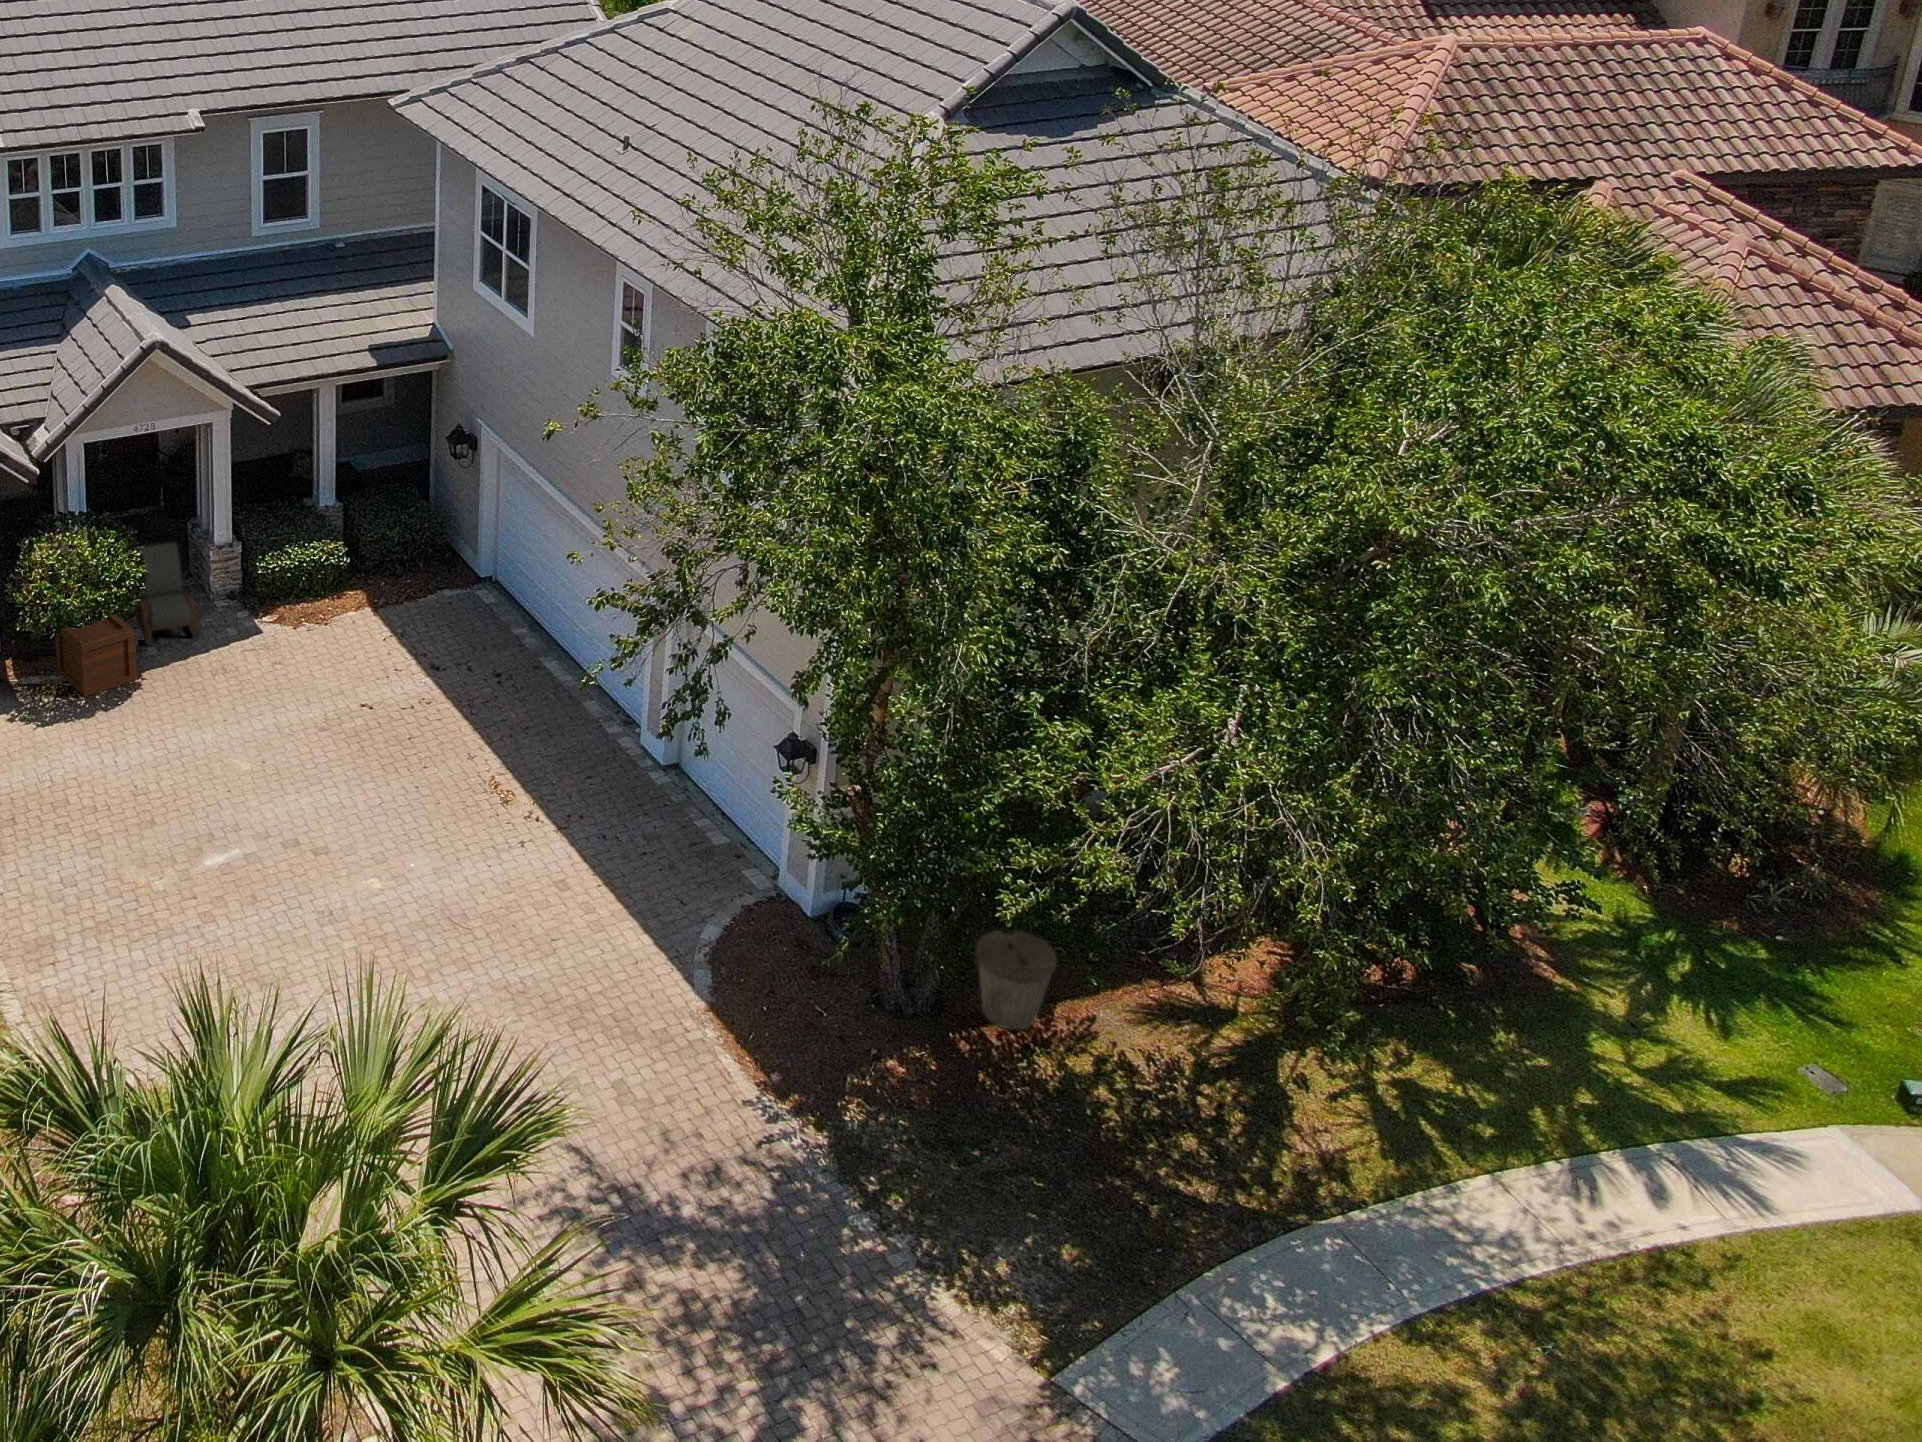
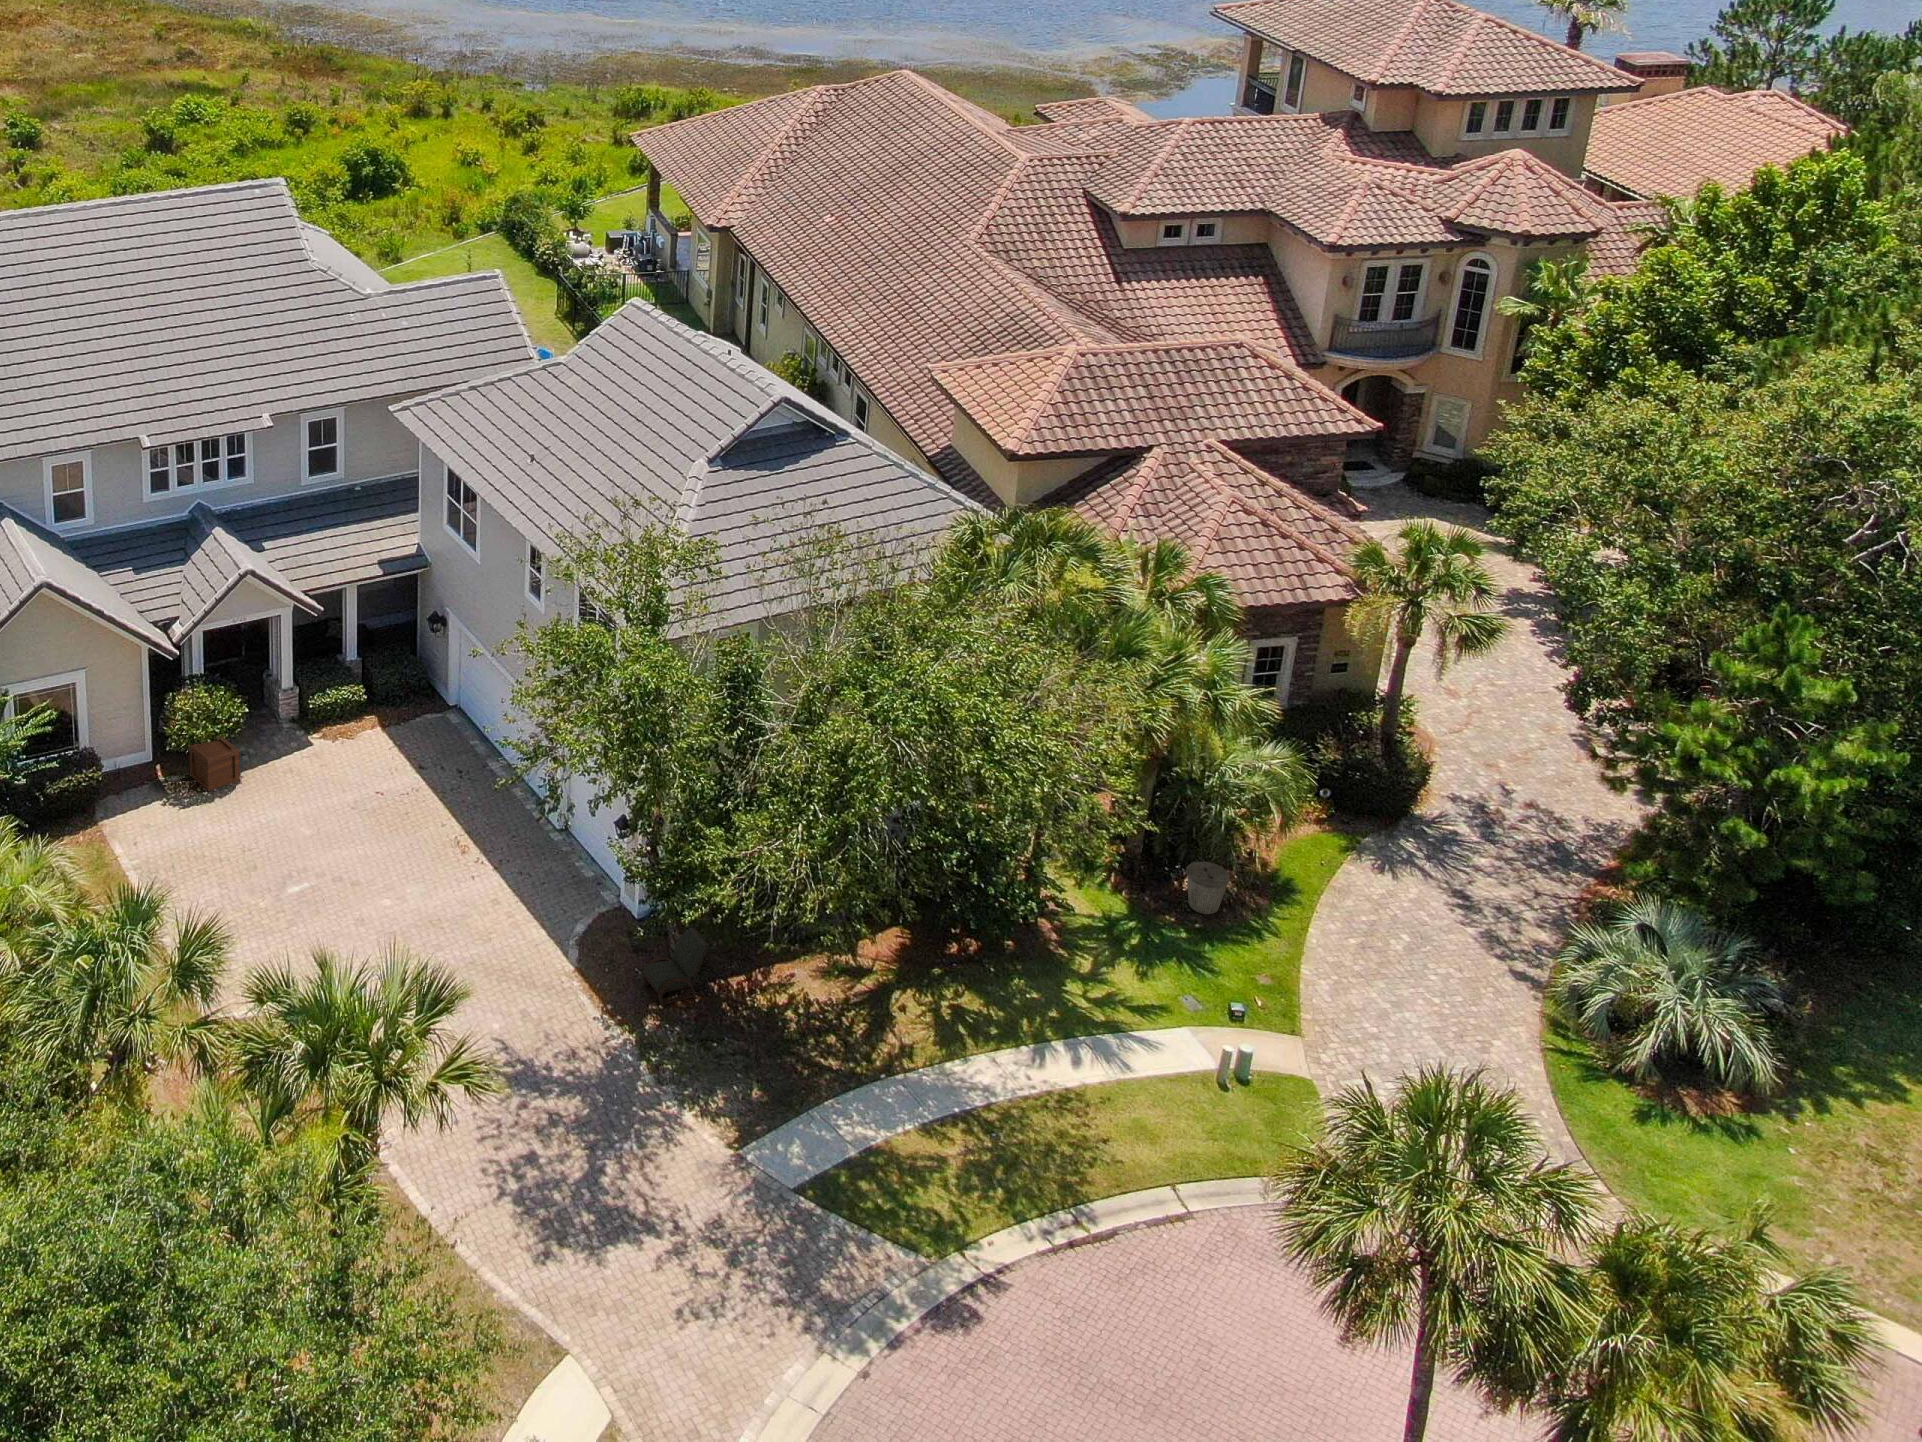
lounge chair: present [136,543,199,645] -> present [642,928,709,1007]
trash can: present [976,930,1057,1030] -> present [1186,862,1230,914]

